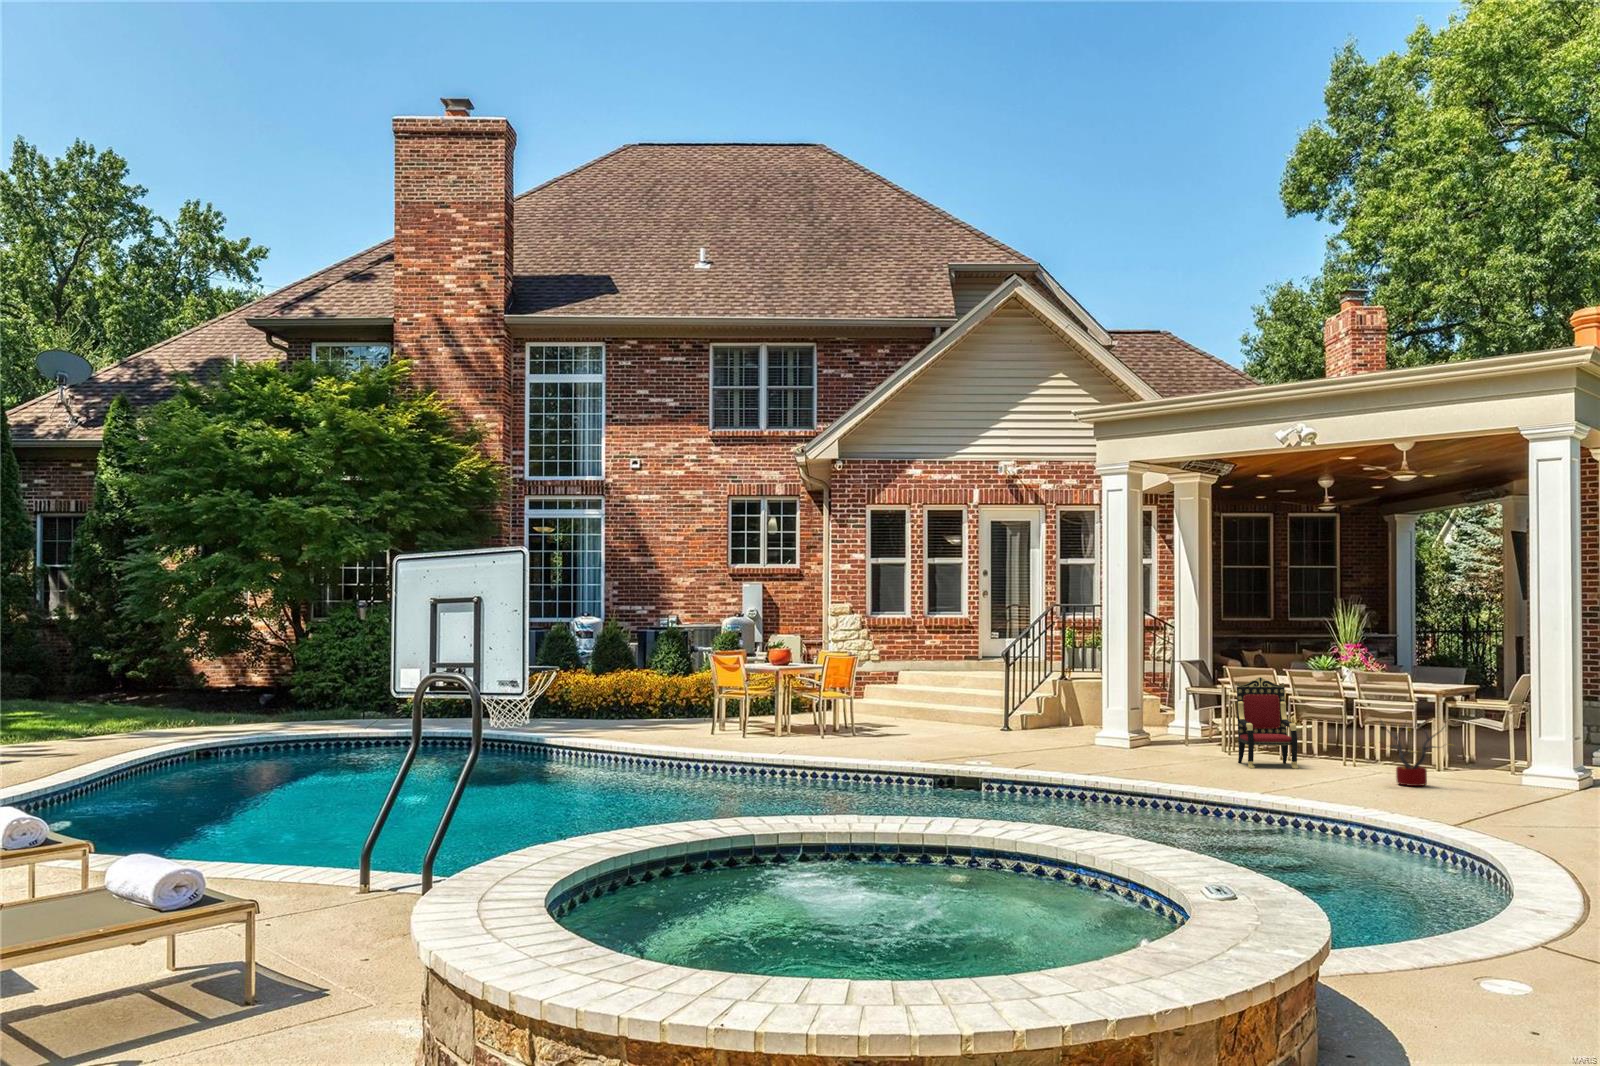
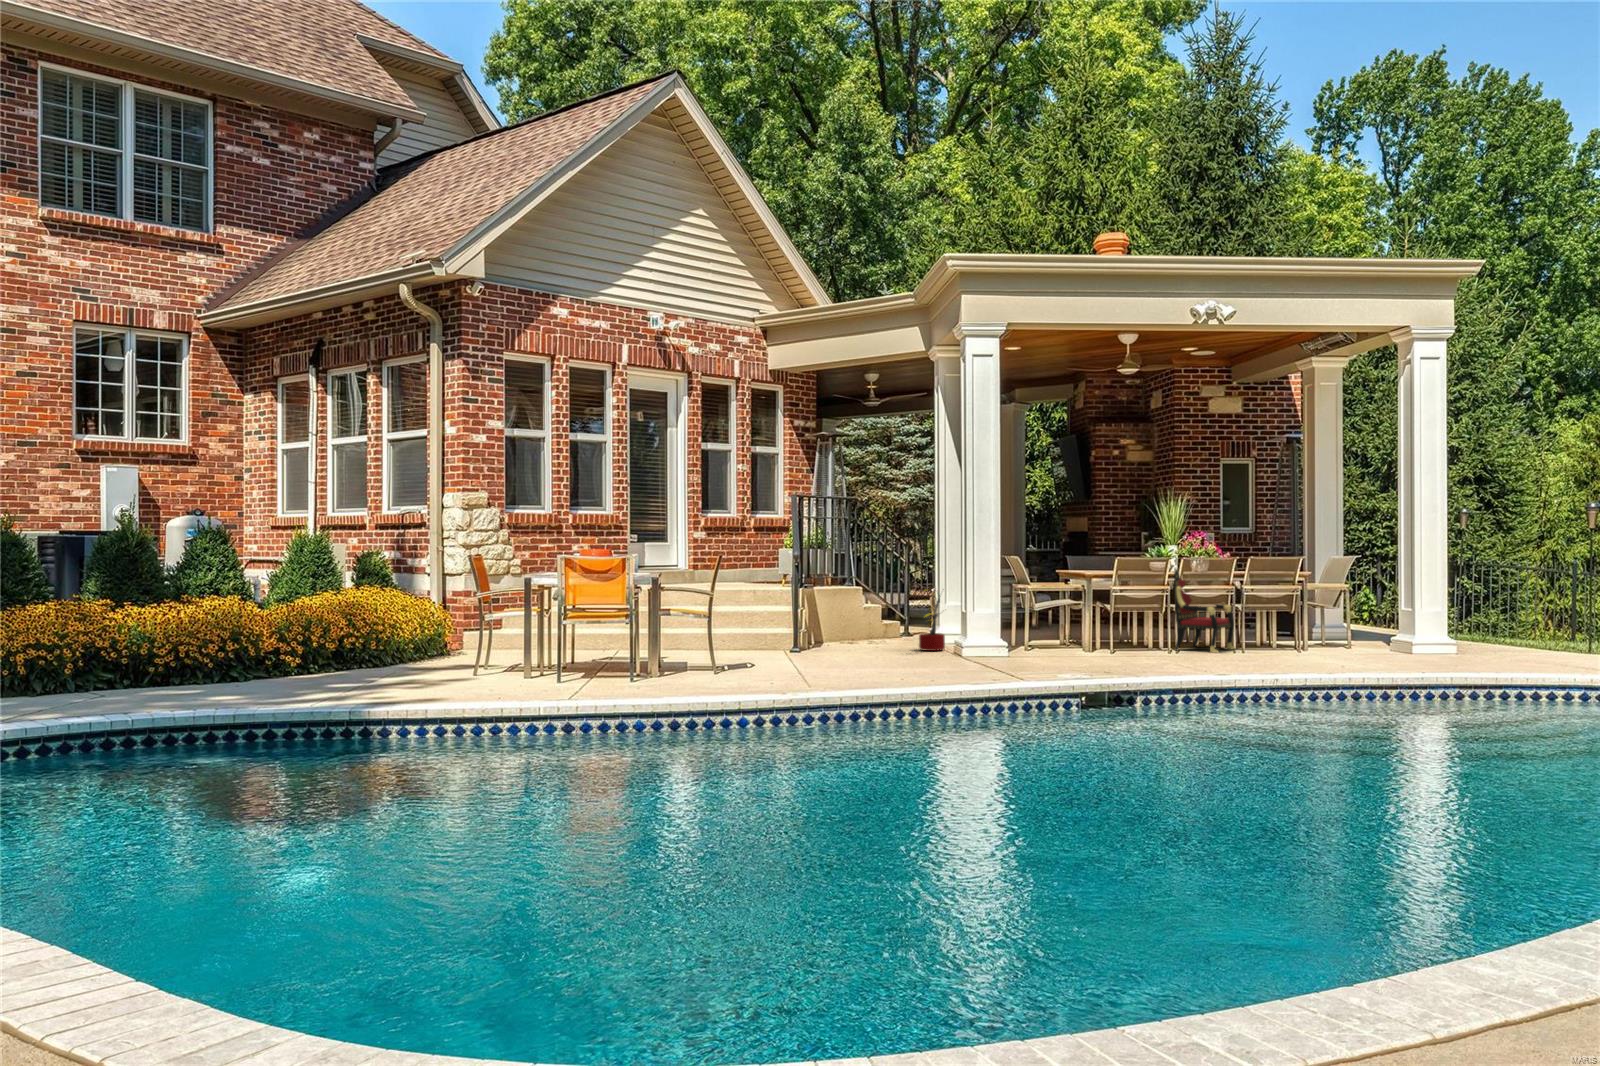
decorative plant: present [1388,726,1443,786] -> present [919,595,945,651]

